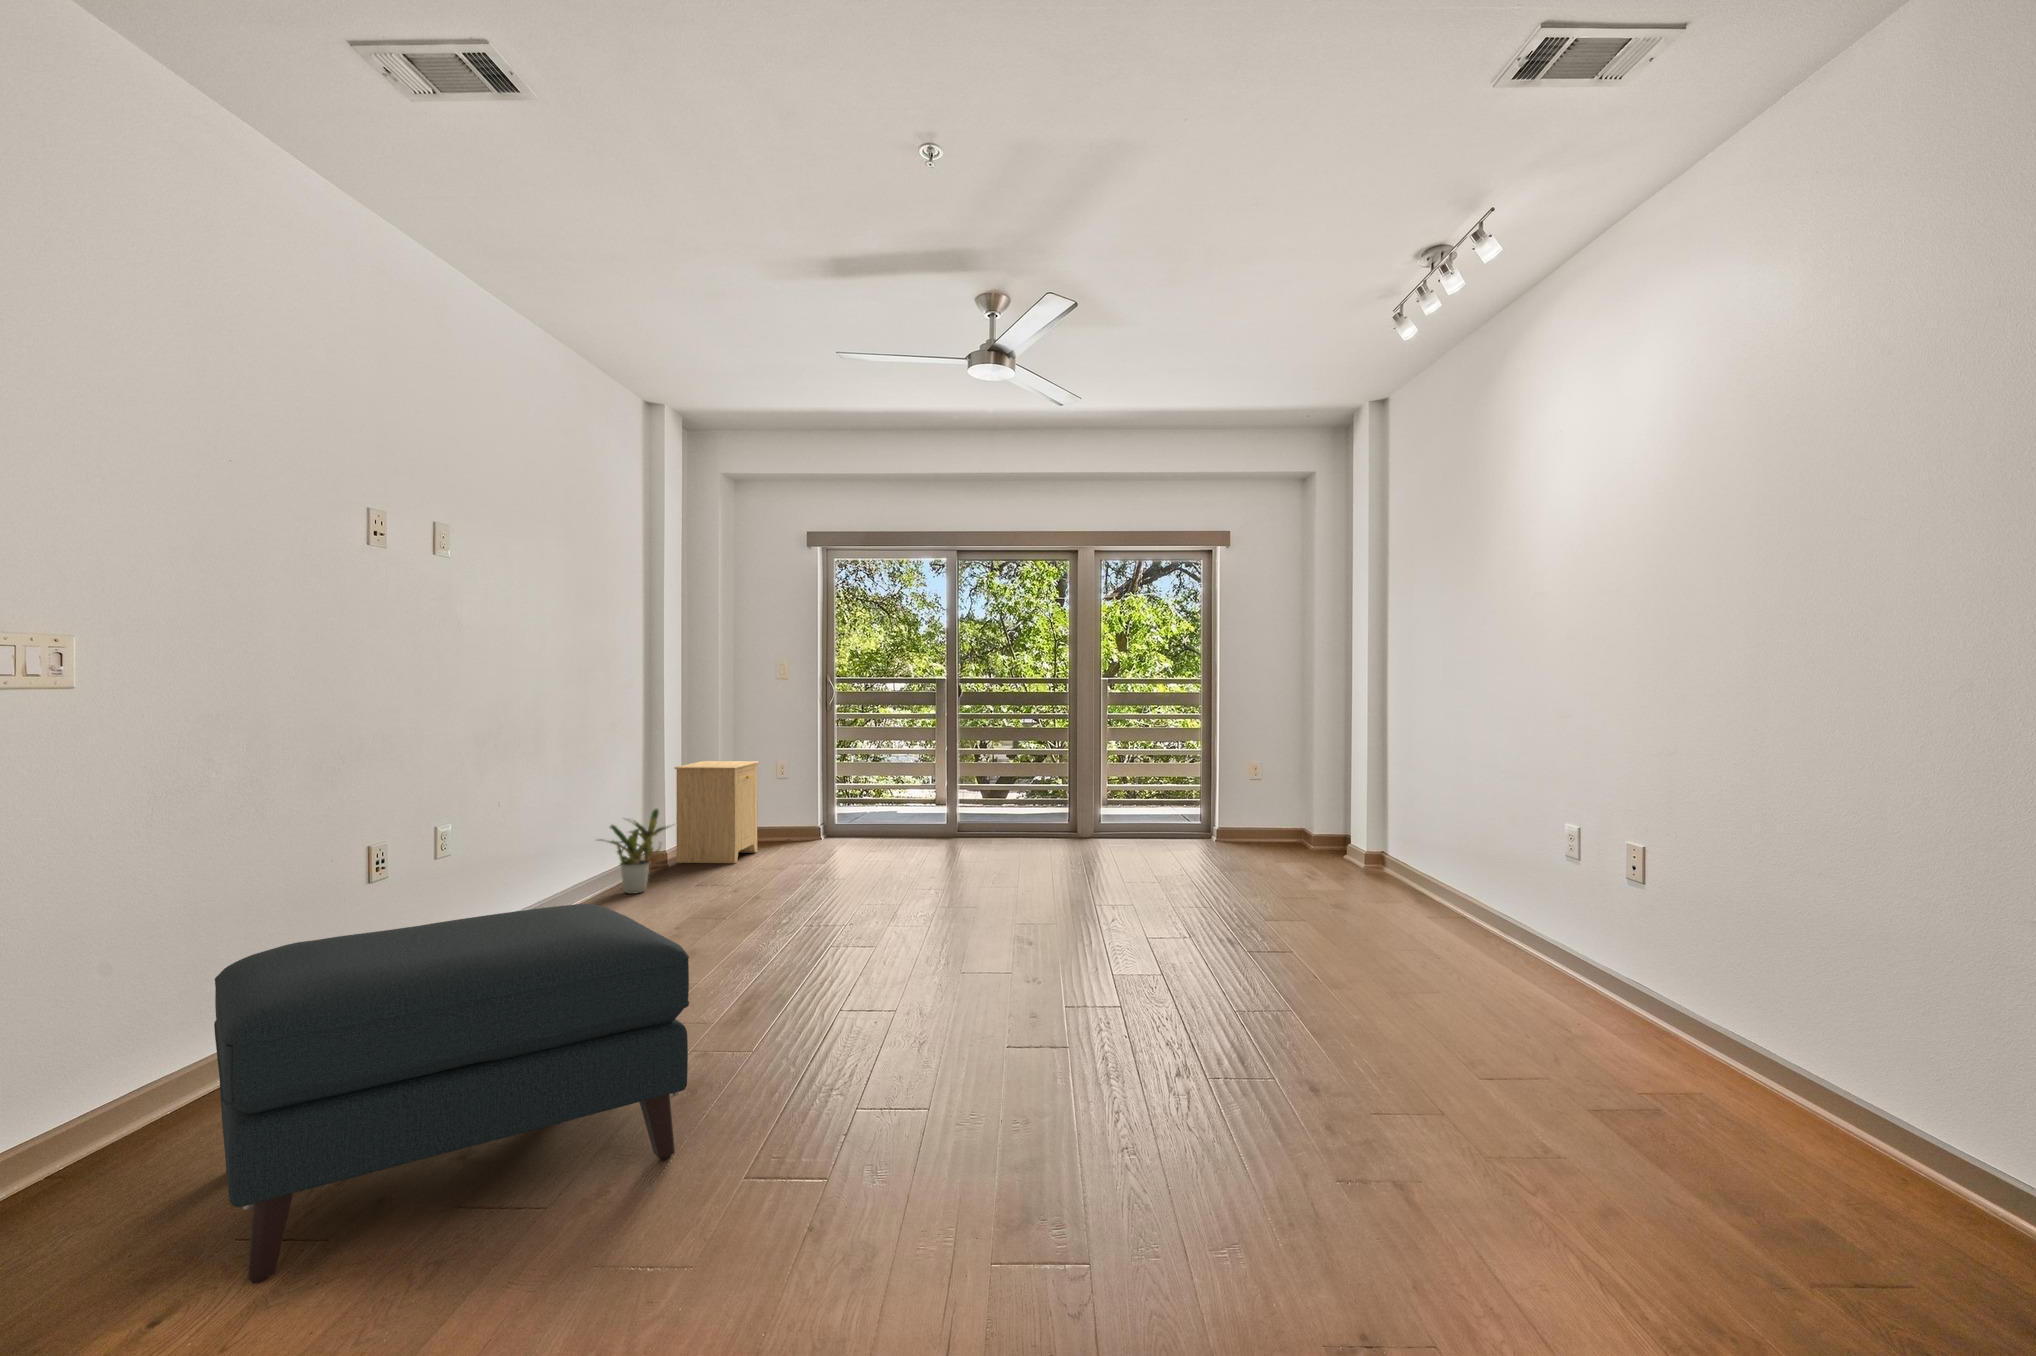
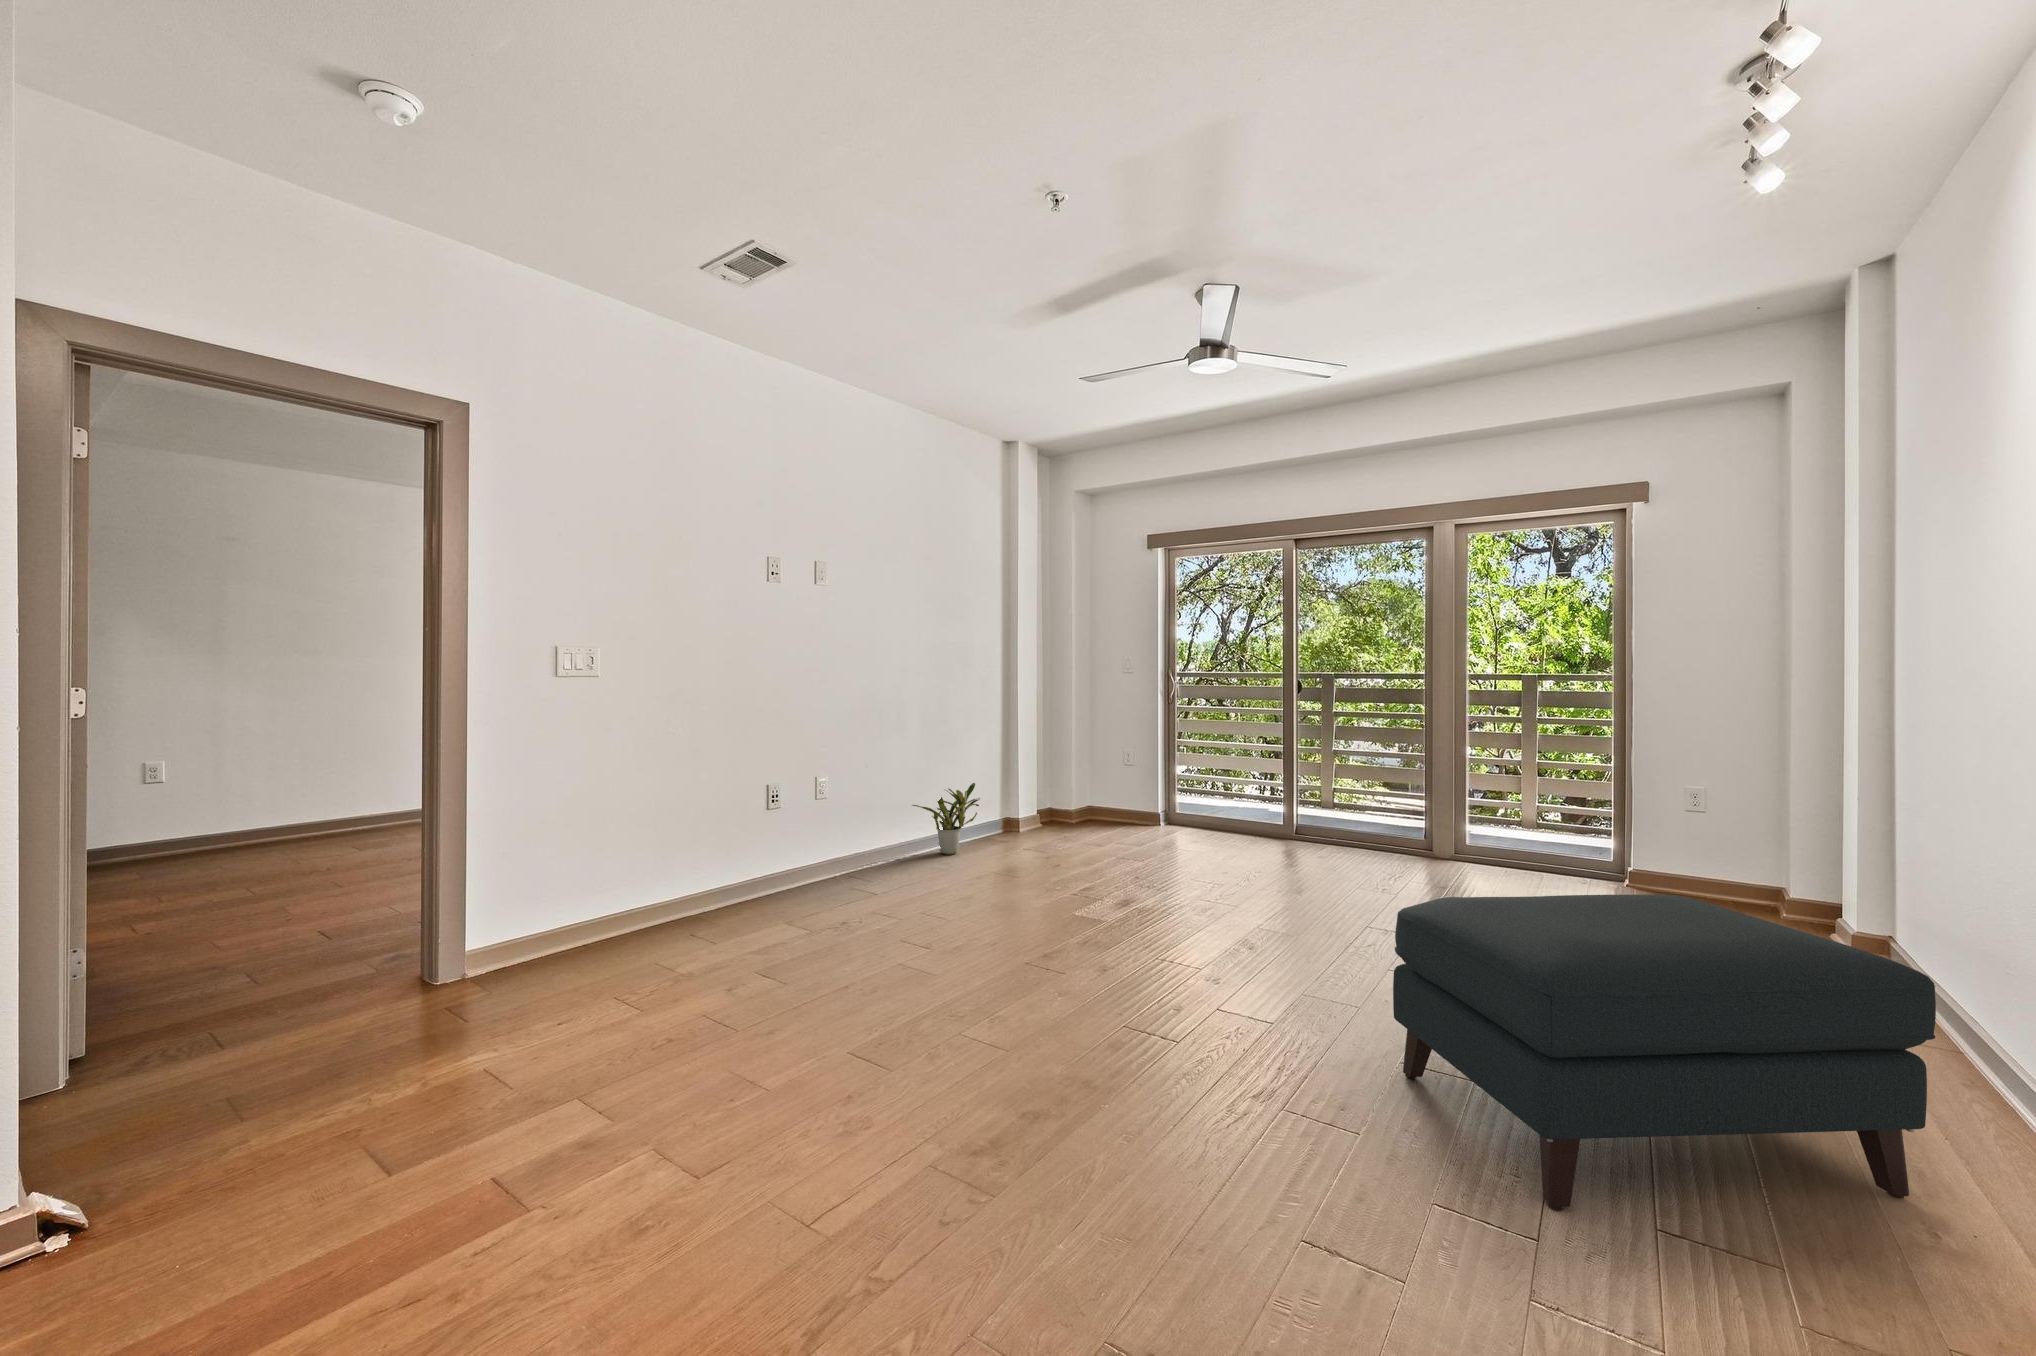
side table: present [675,761,759,863] -> none [1019,744,1100,838]
ottoman: present [214,904,689,1283] -> present [1393,894,1936,1210]

